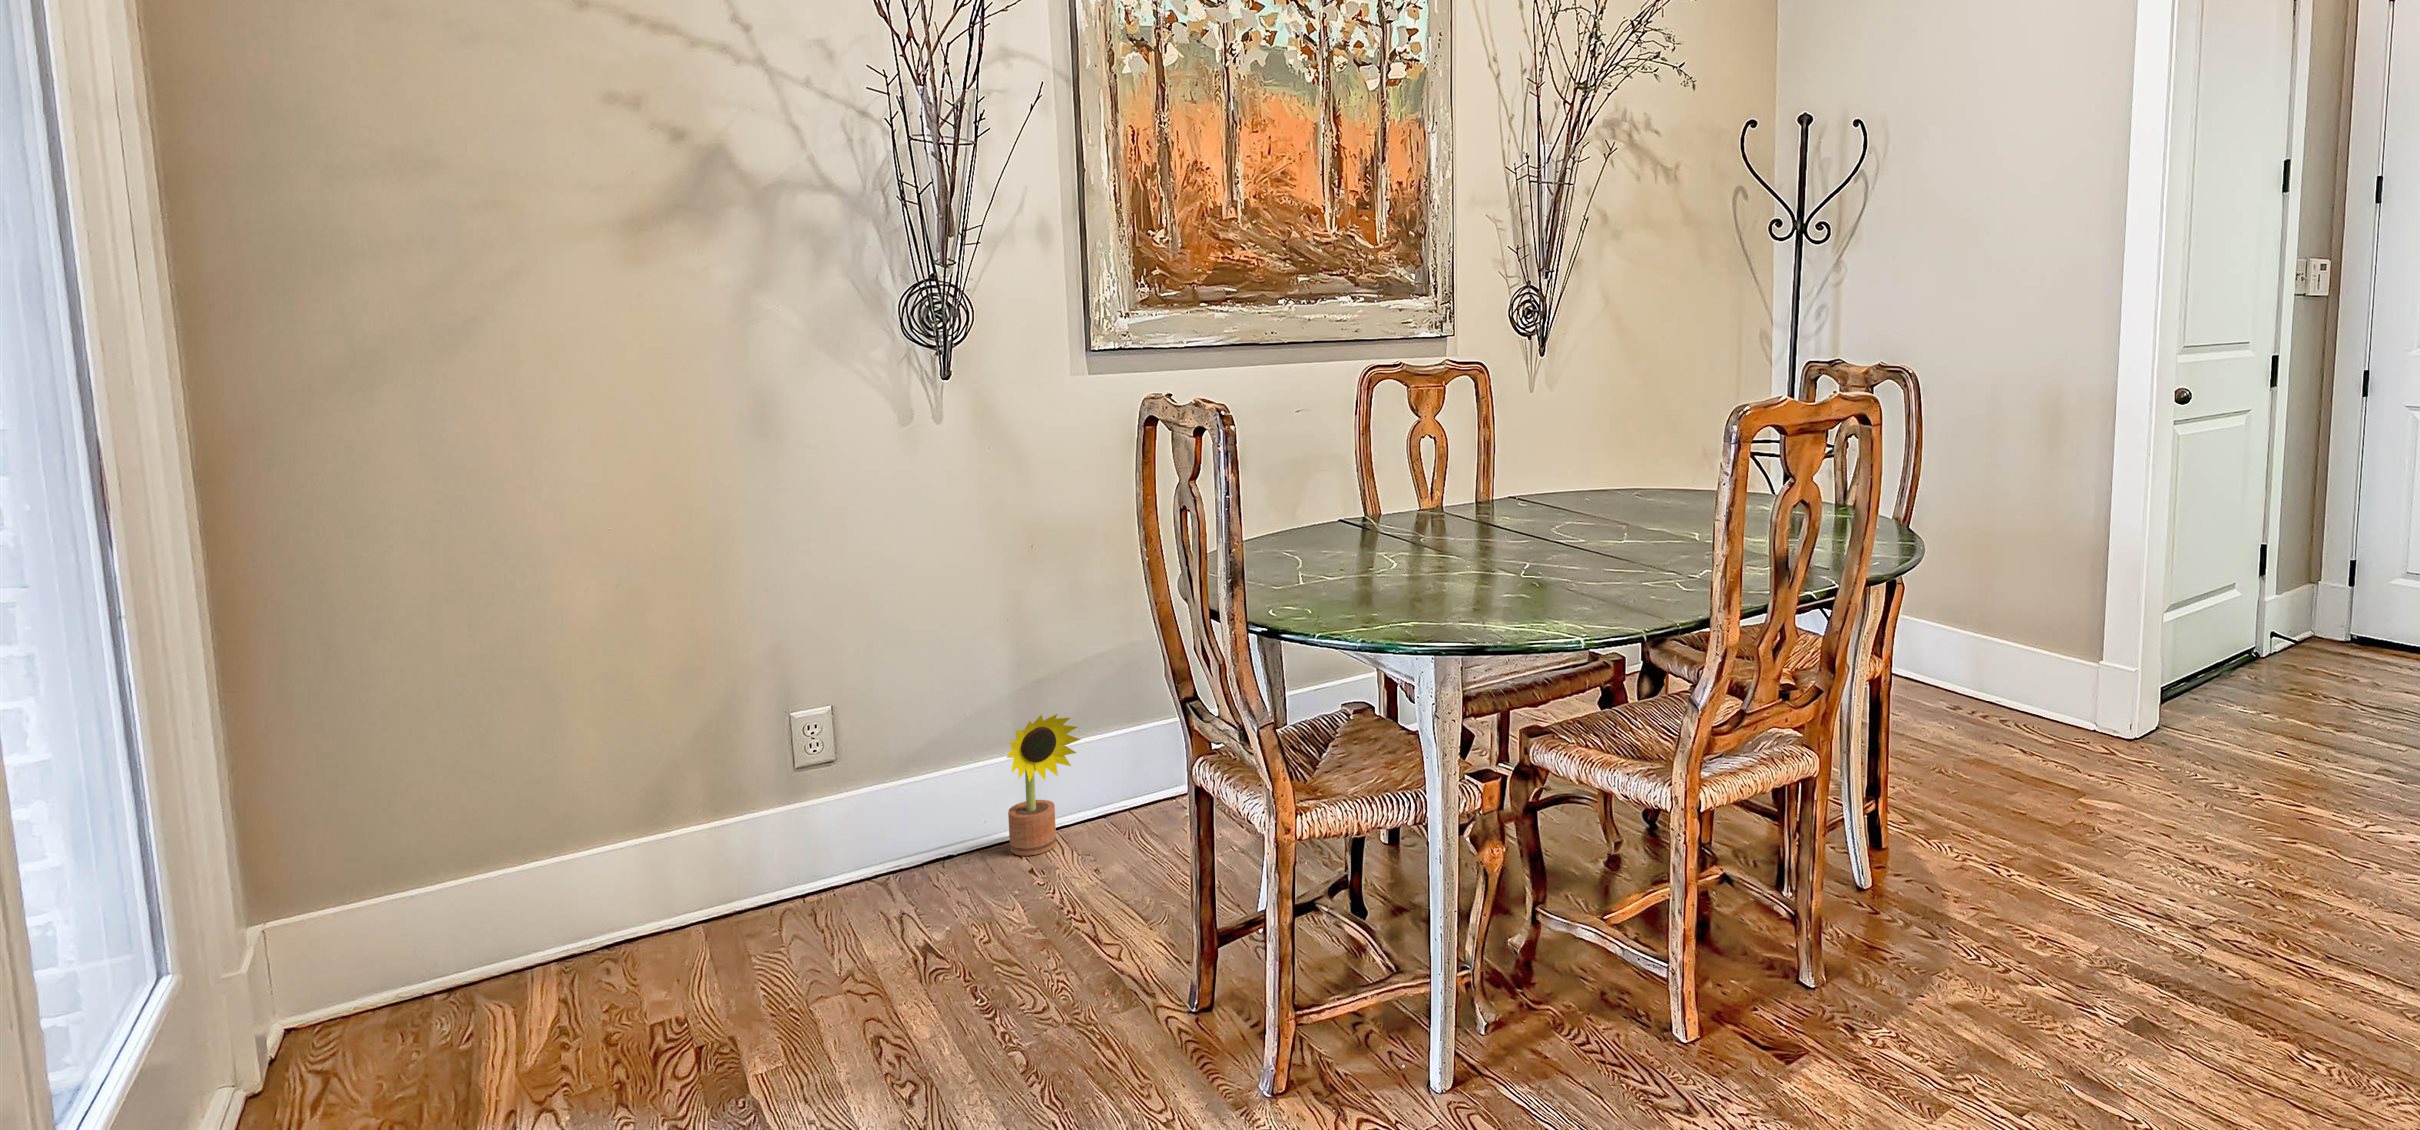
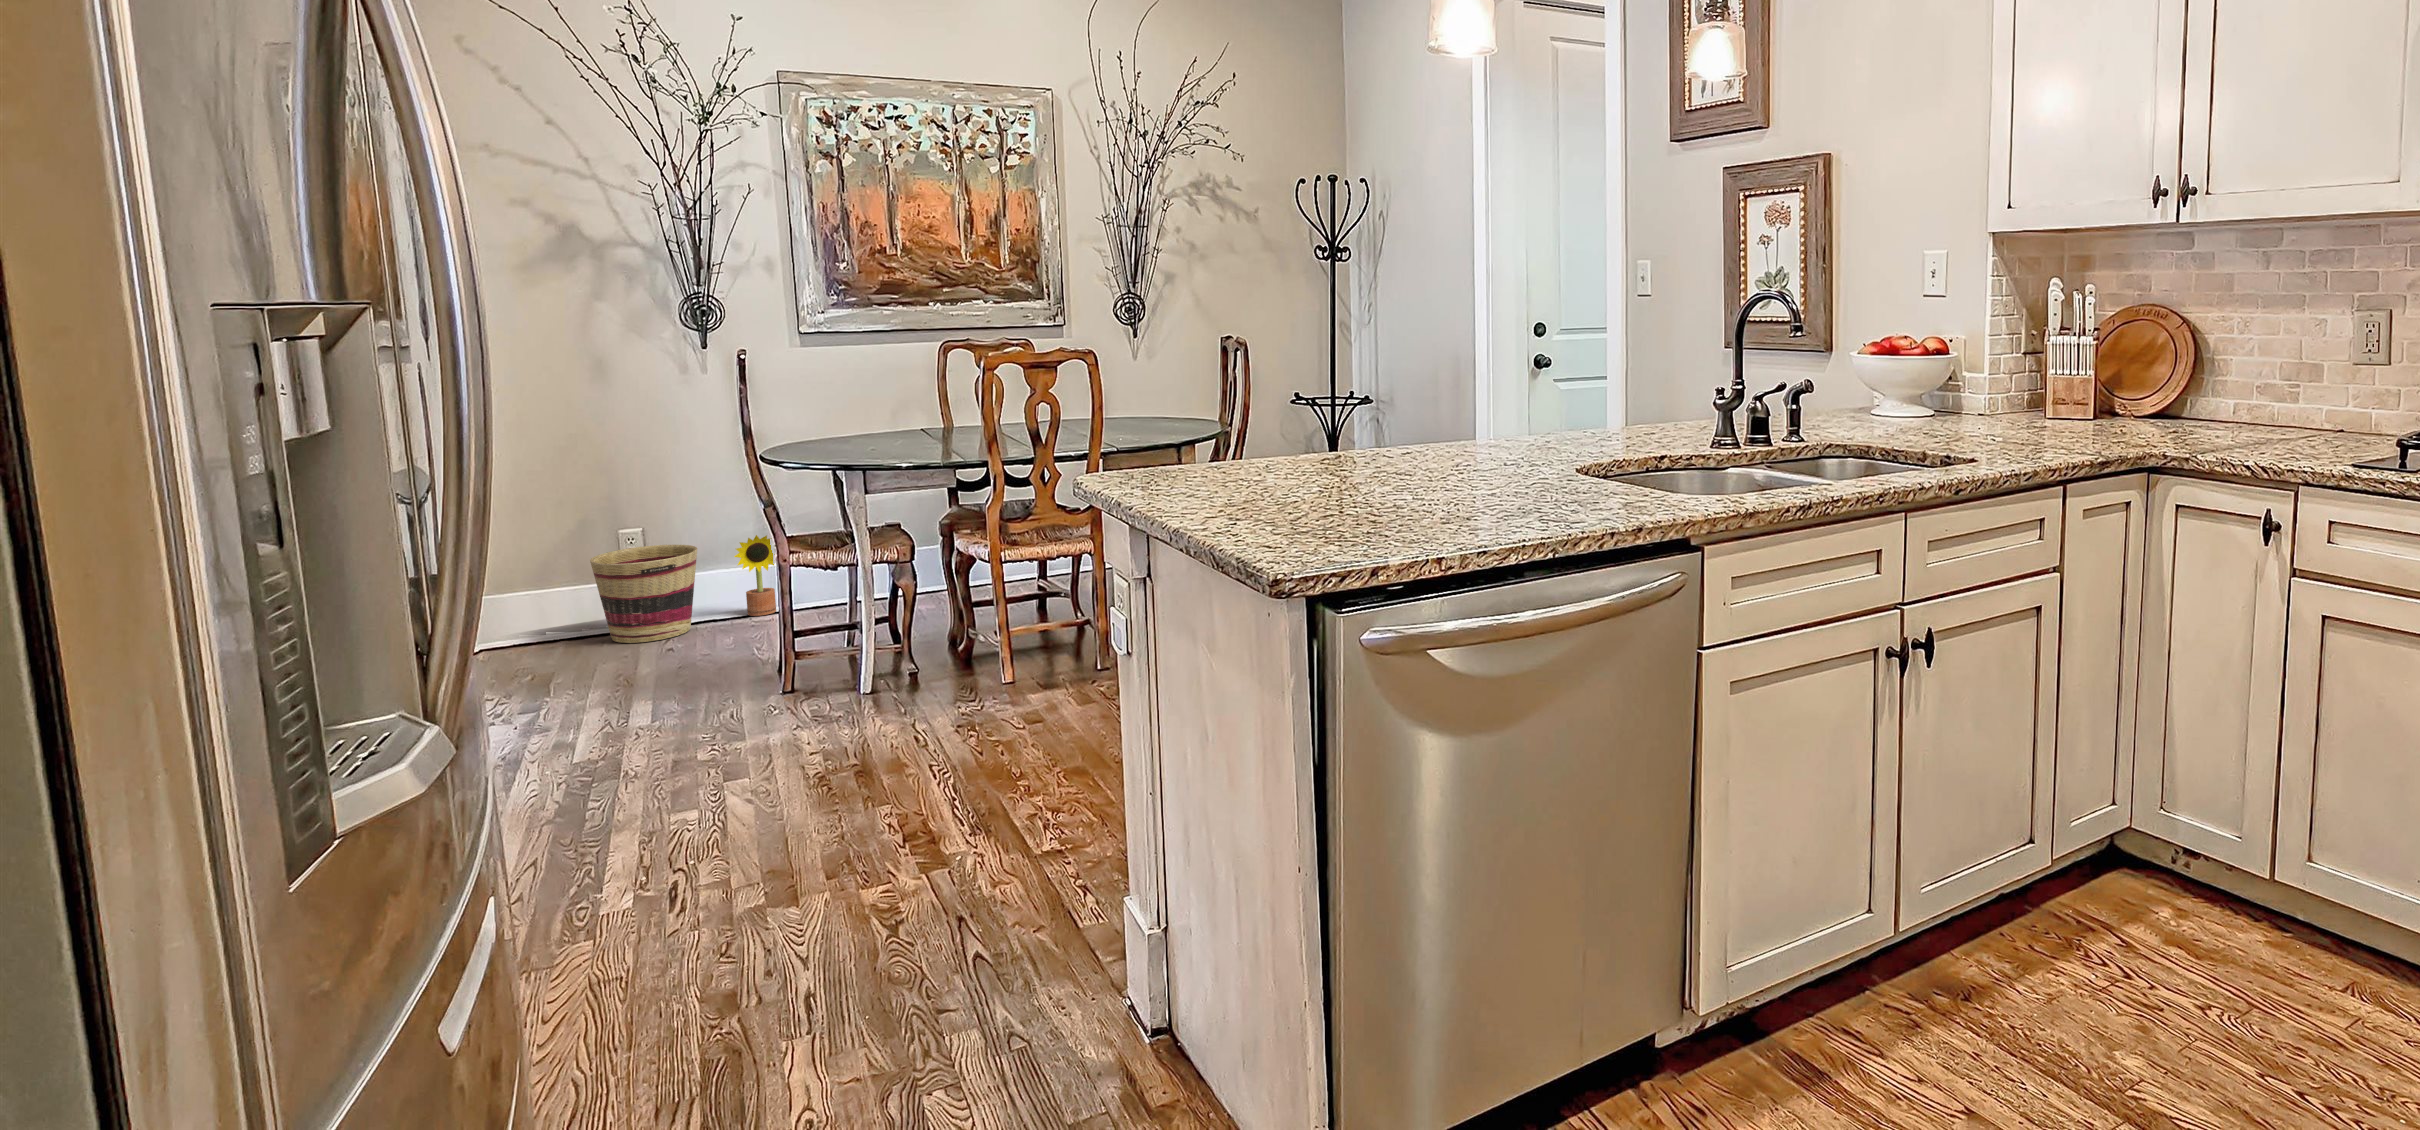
basket: none [772,742,959,949] -> present [590,545,697,643]

